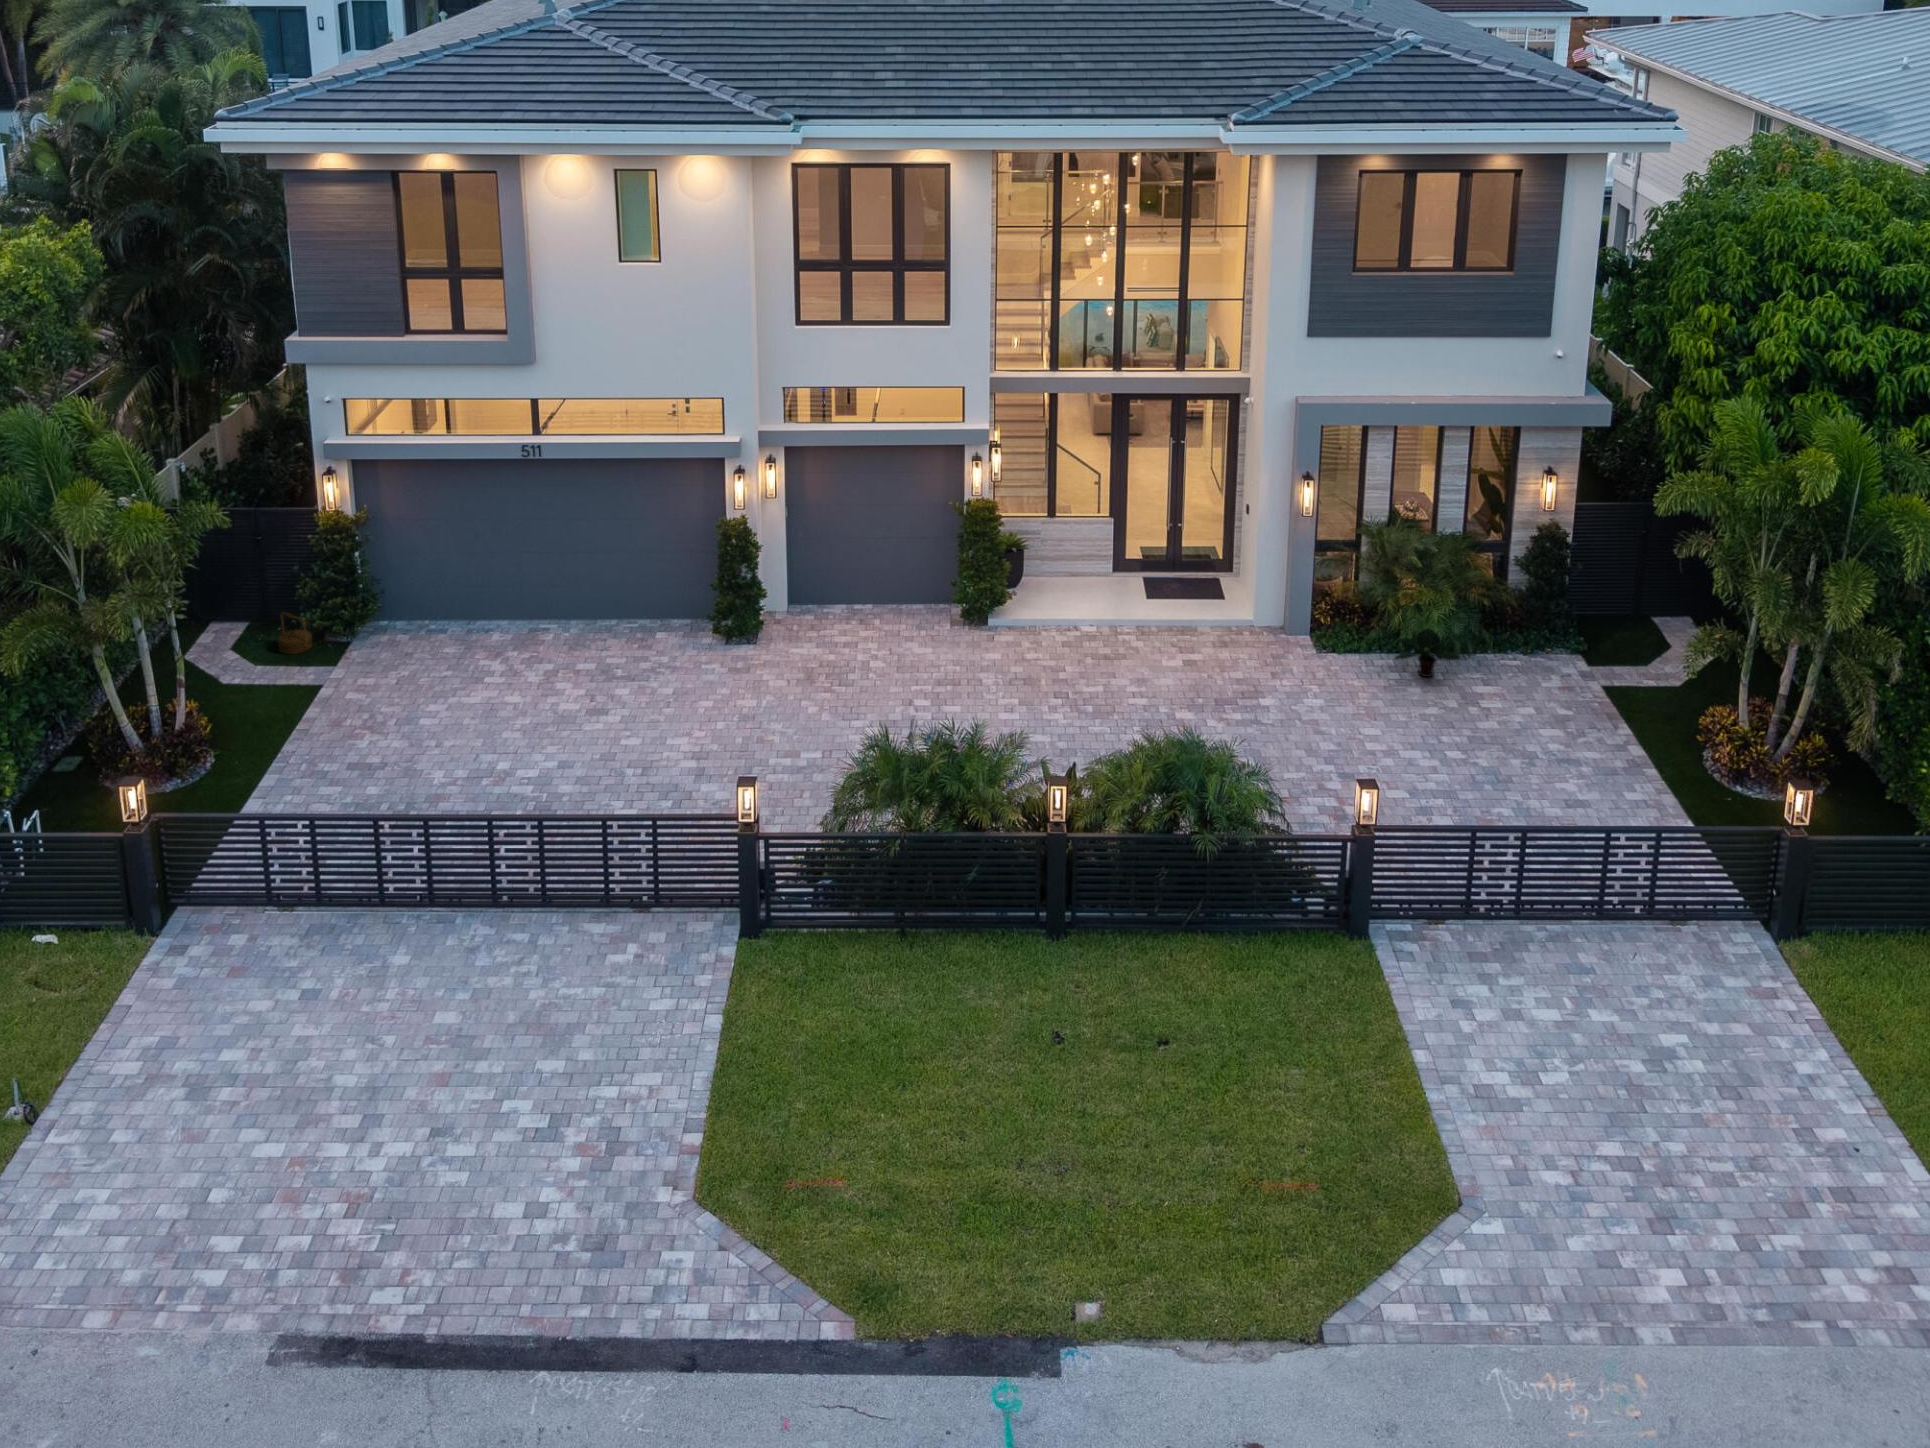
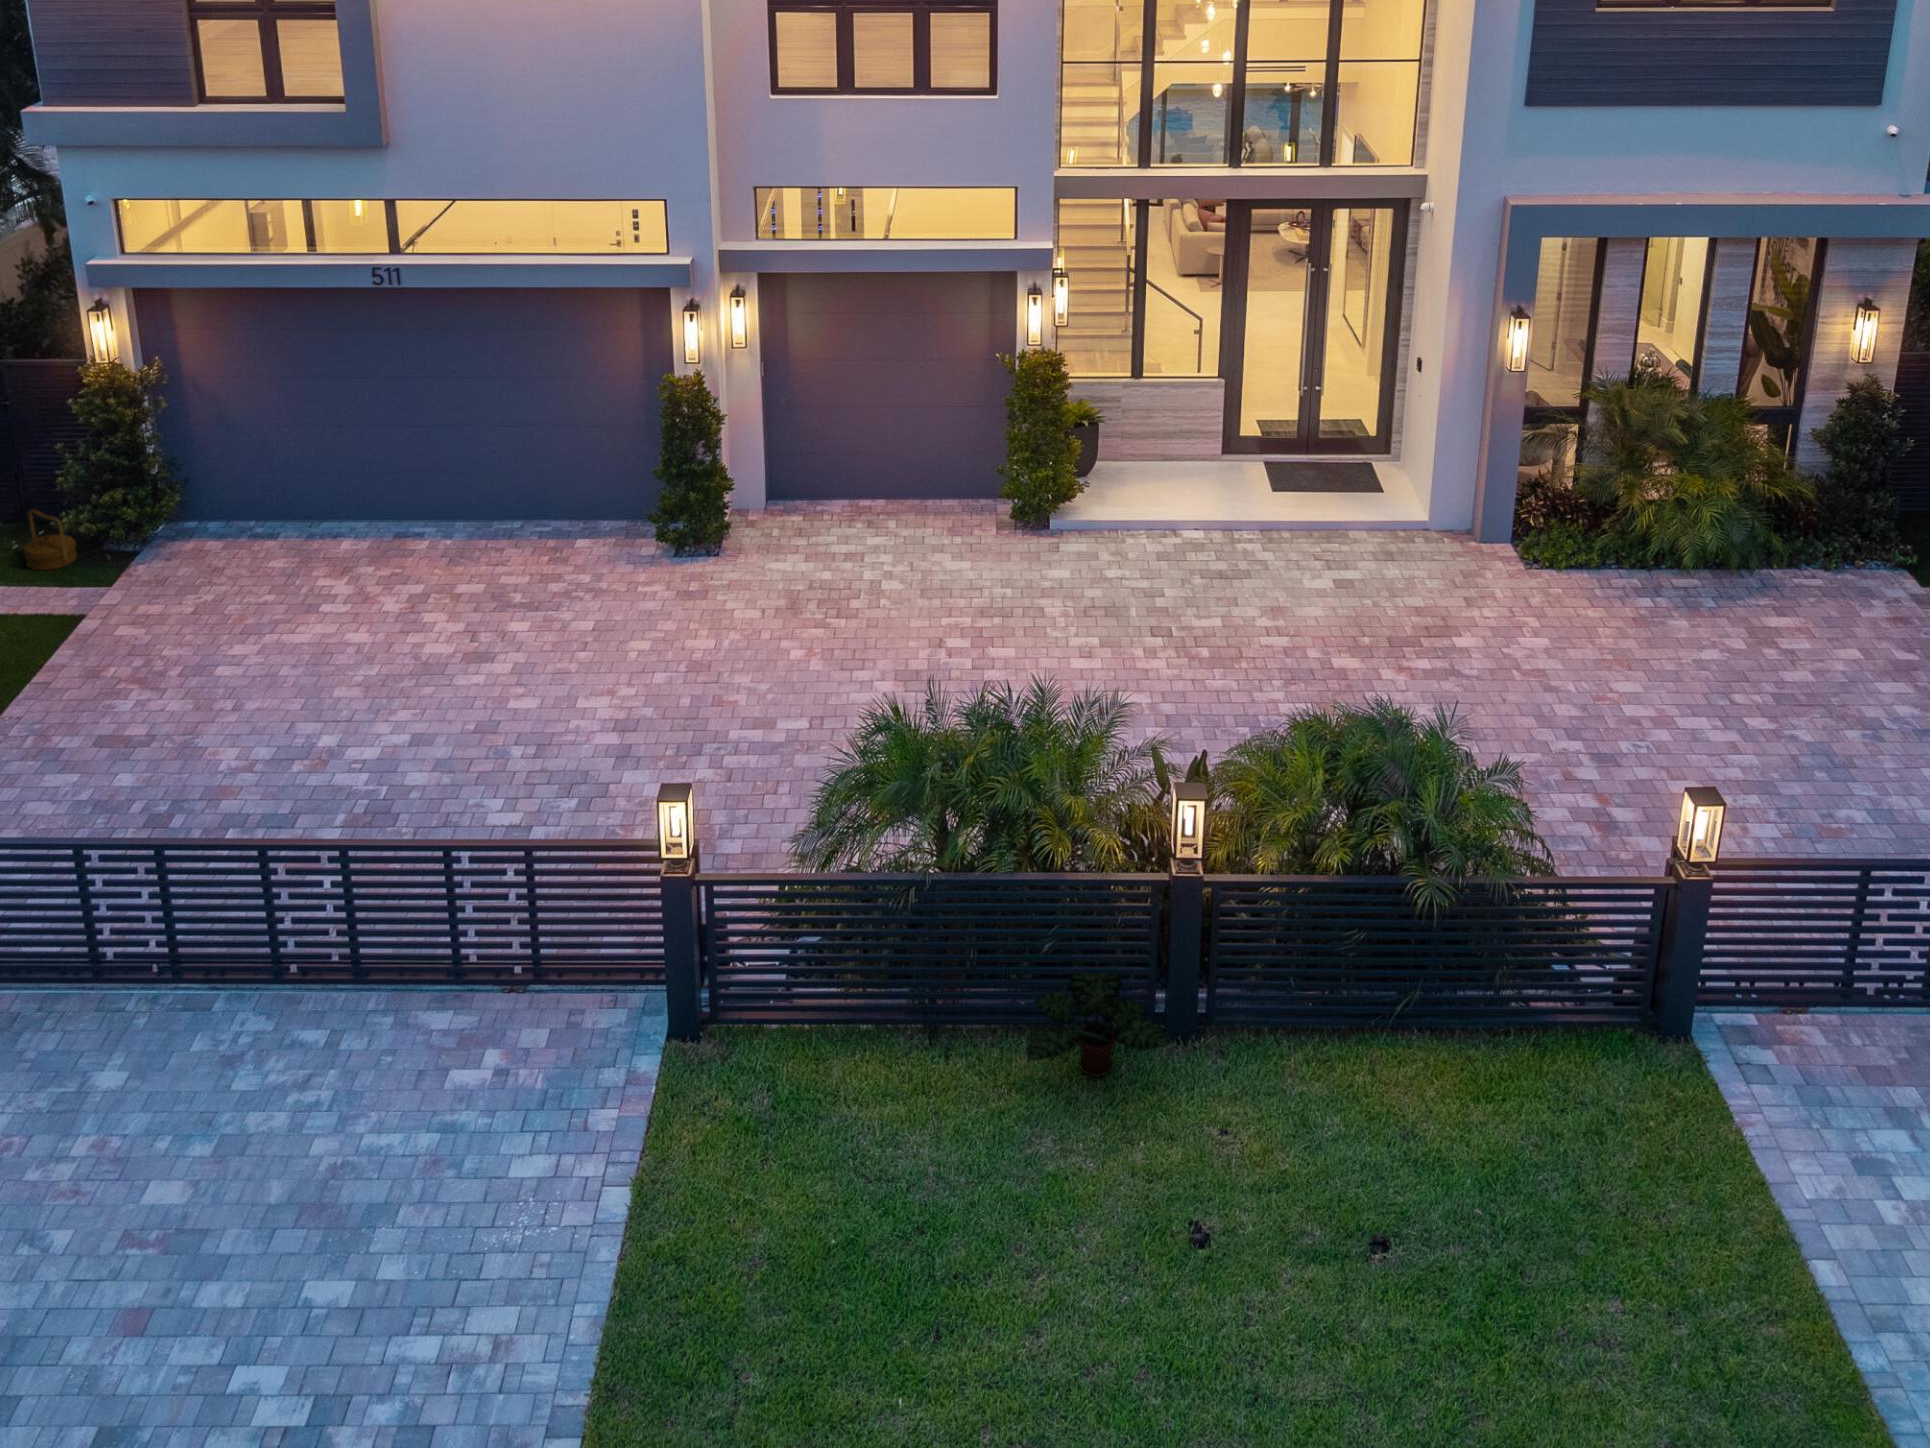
potted plant: present [1394,629,1460,677] -> present [1026,973,1170,1077]

